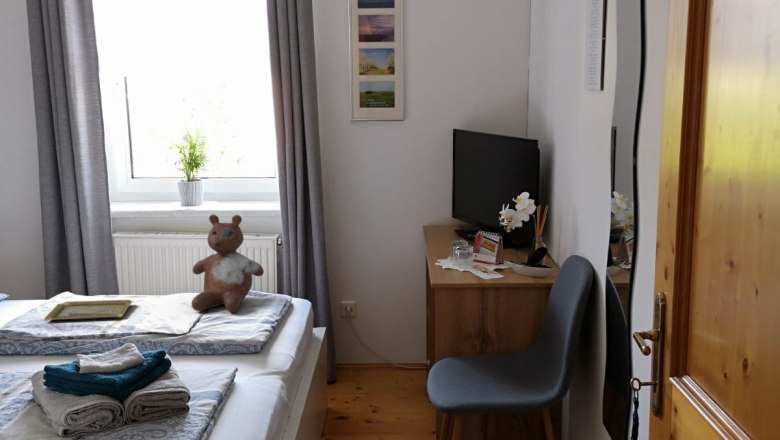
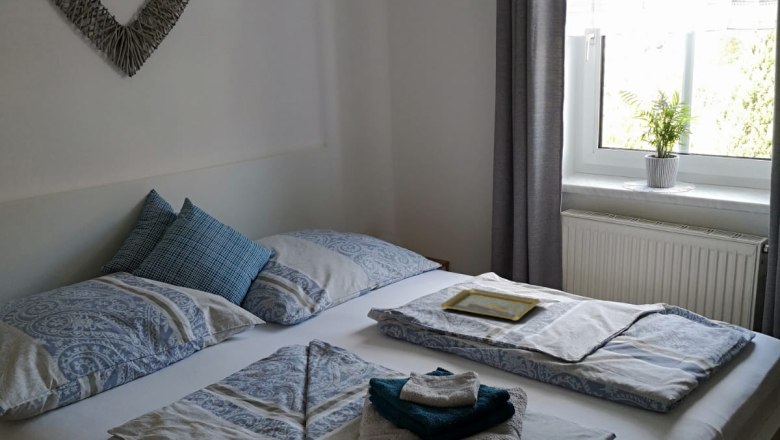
stuffed bear: present [191,215,264,312] -> none [601,209,707,344]

